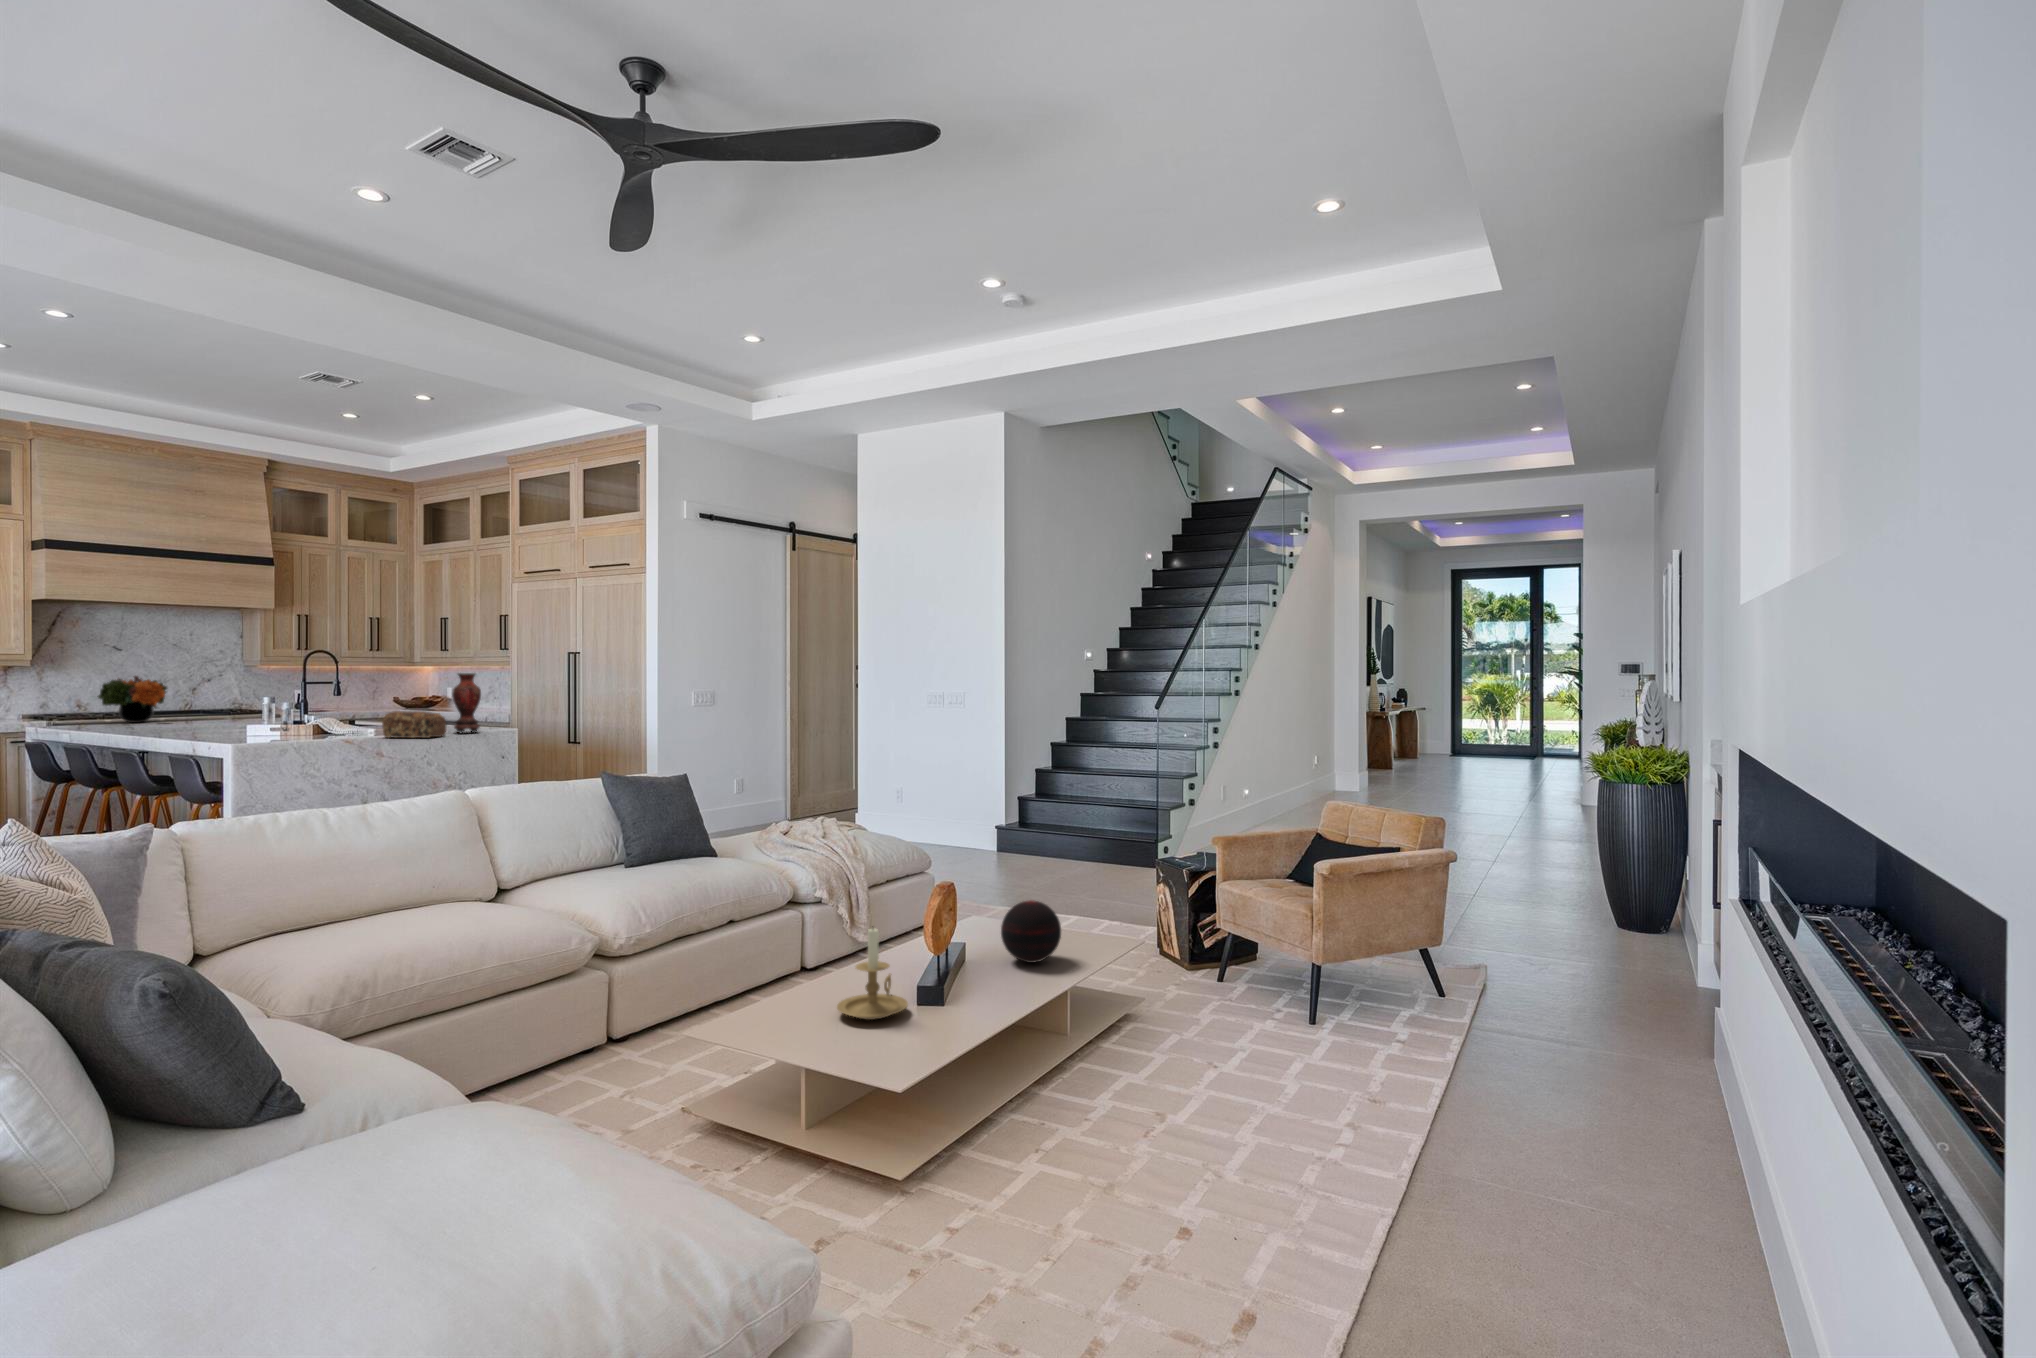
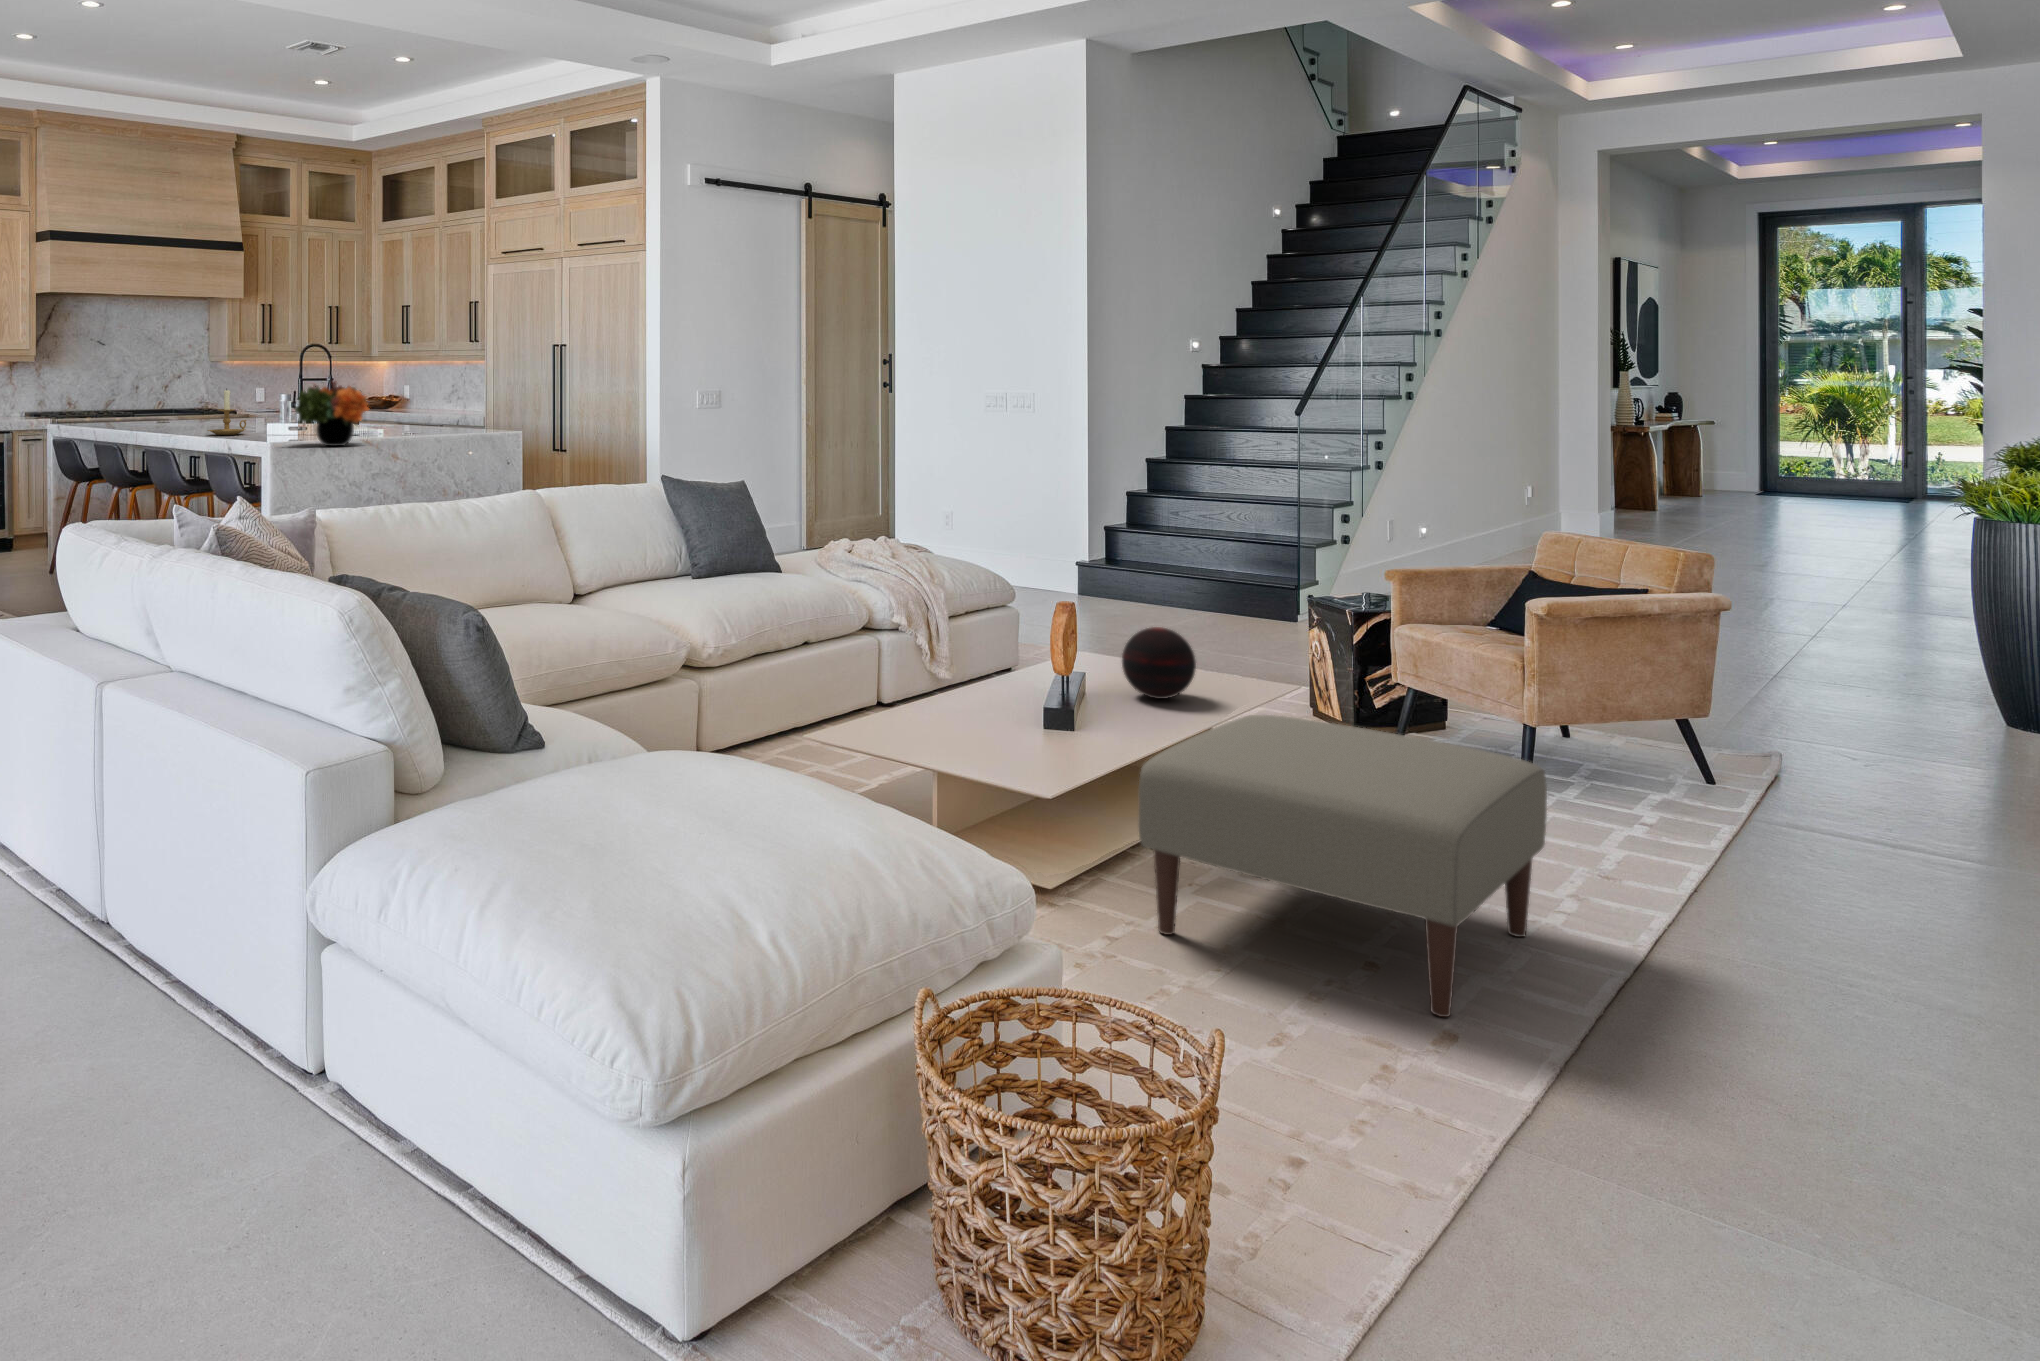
vase: present [452,673,481,734] -> none [456,369,485,436]
flower arrangement: present [97,676,167,723] -> present [295,381,369,446]
bread loaf: present [382,711,446,738] -> none [391,410,453,439]
candle holder: present [837,926,908,1020] -> present [208,389,246,435]
ottoman: none [992,982,1329,1271] -> present [1138,715,1547,1017]

